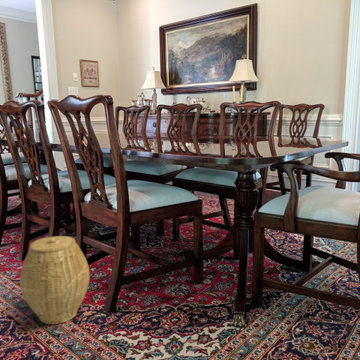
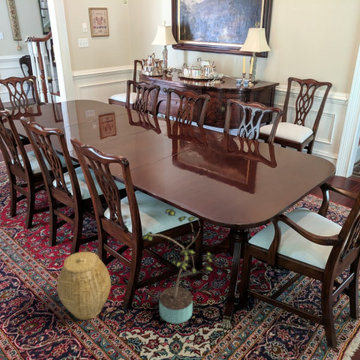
potted plant: none [129,175,218,324] -> present [142,209,213,324]

